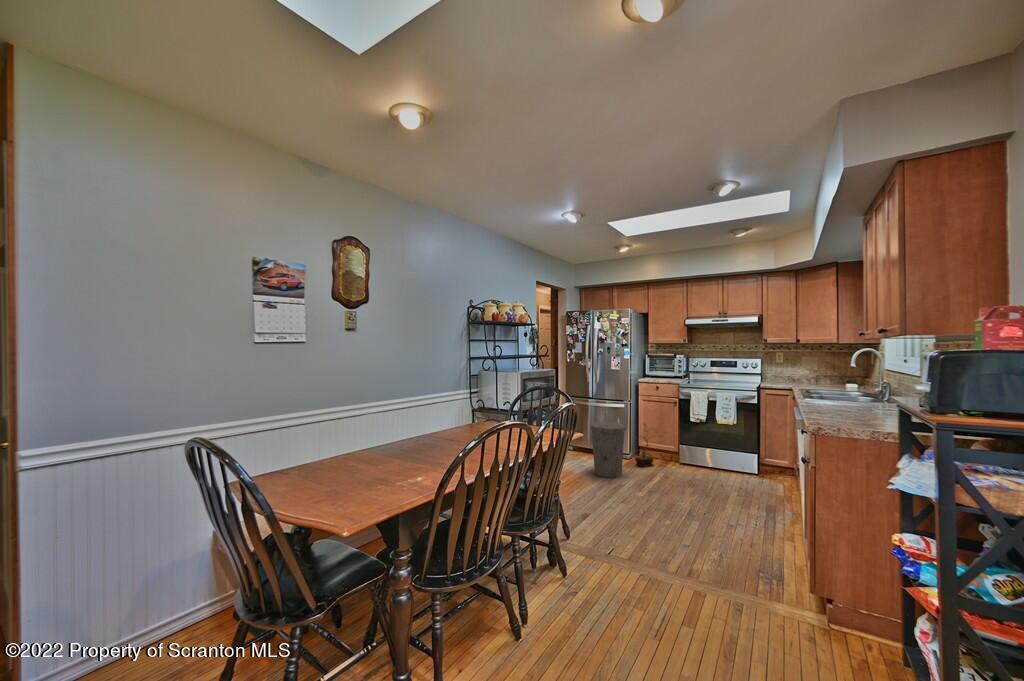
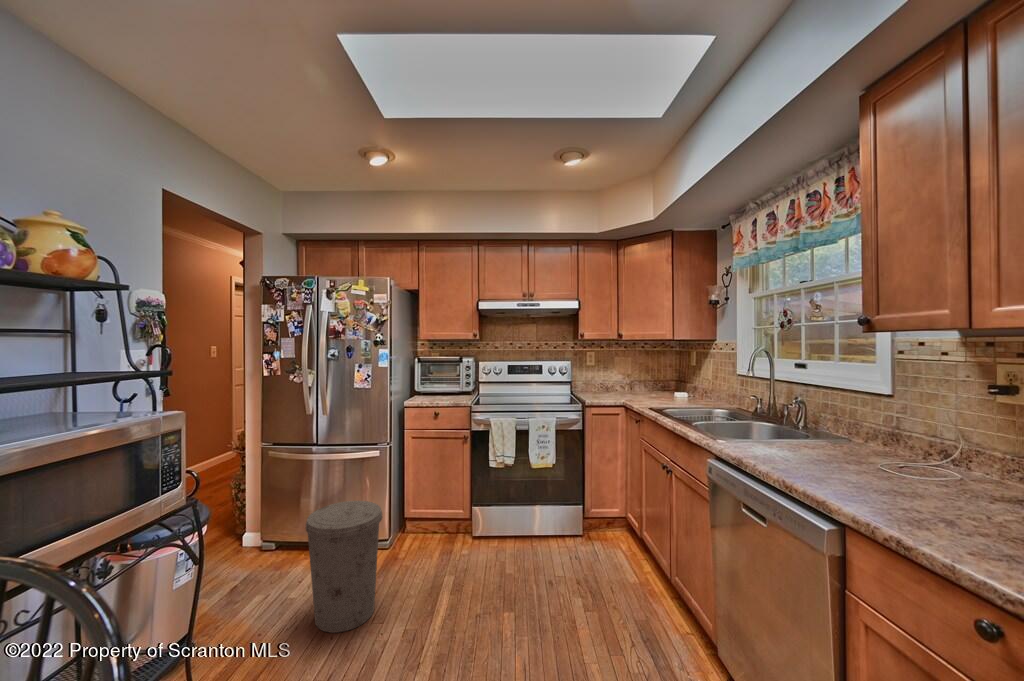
potted plant: present [633,424,657,467] -> none [395,484,455,571]

